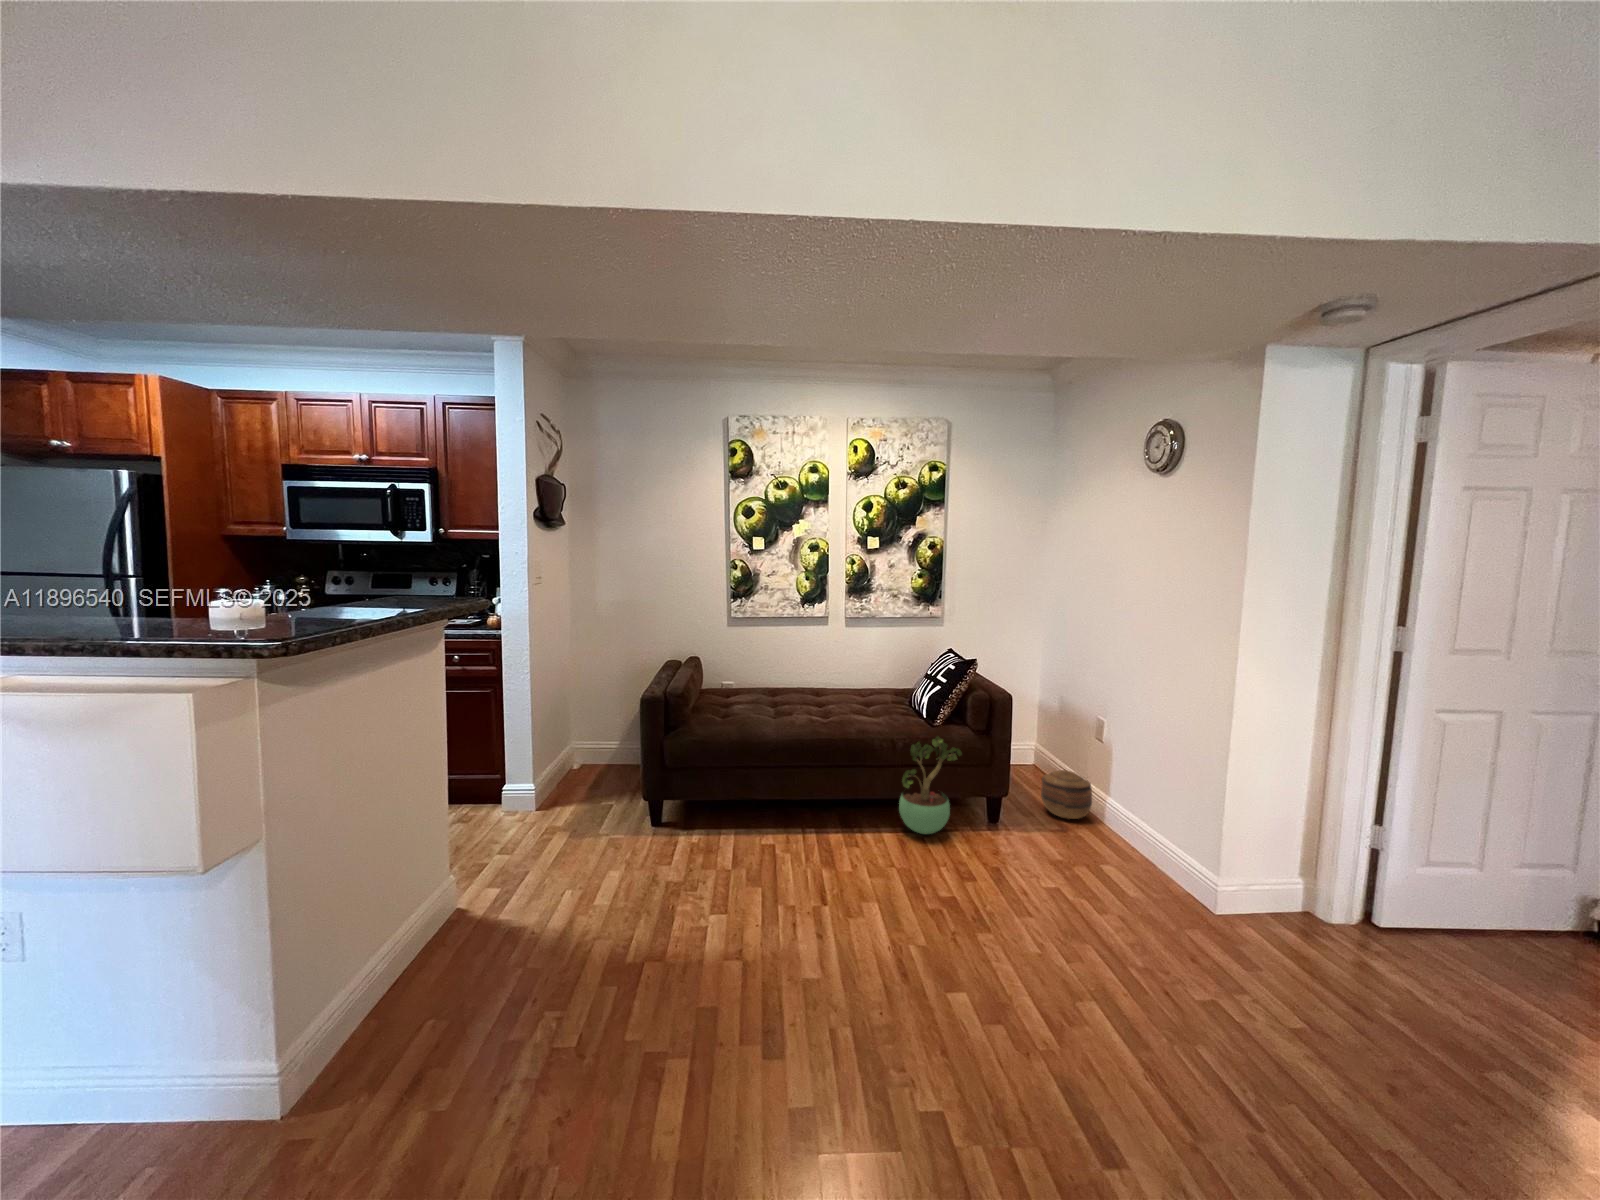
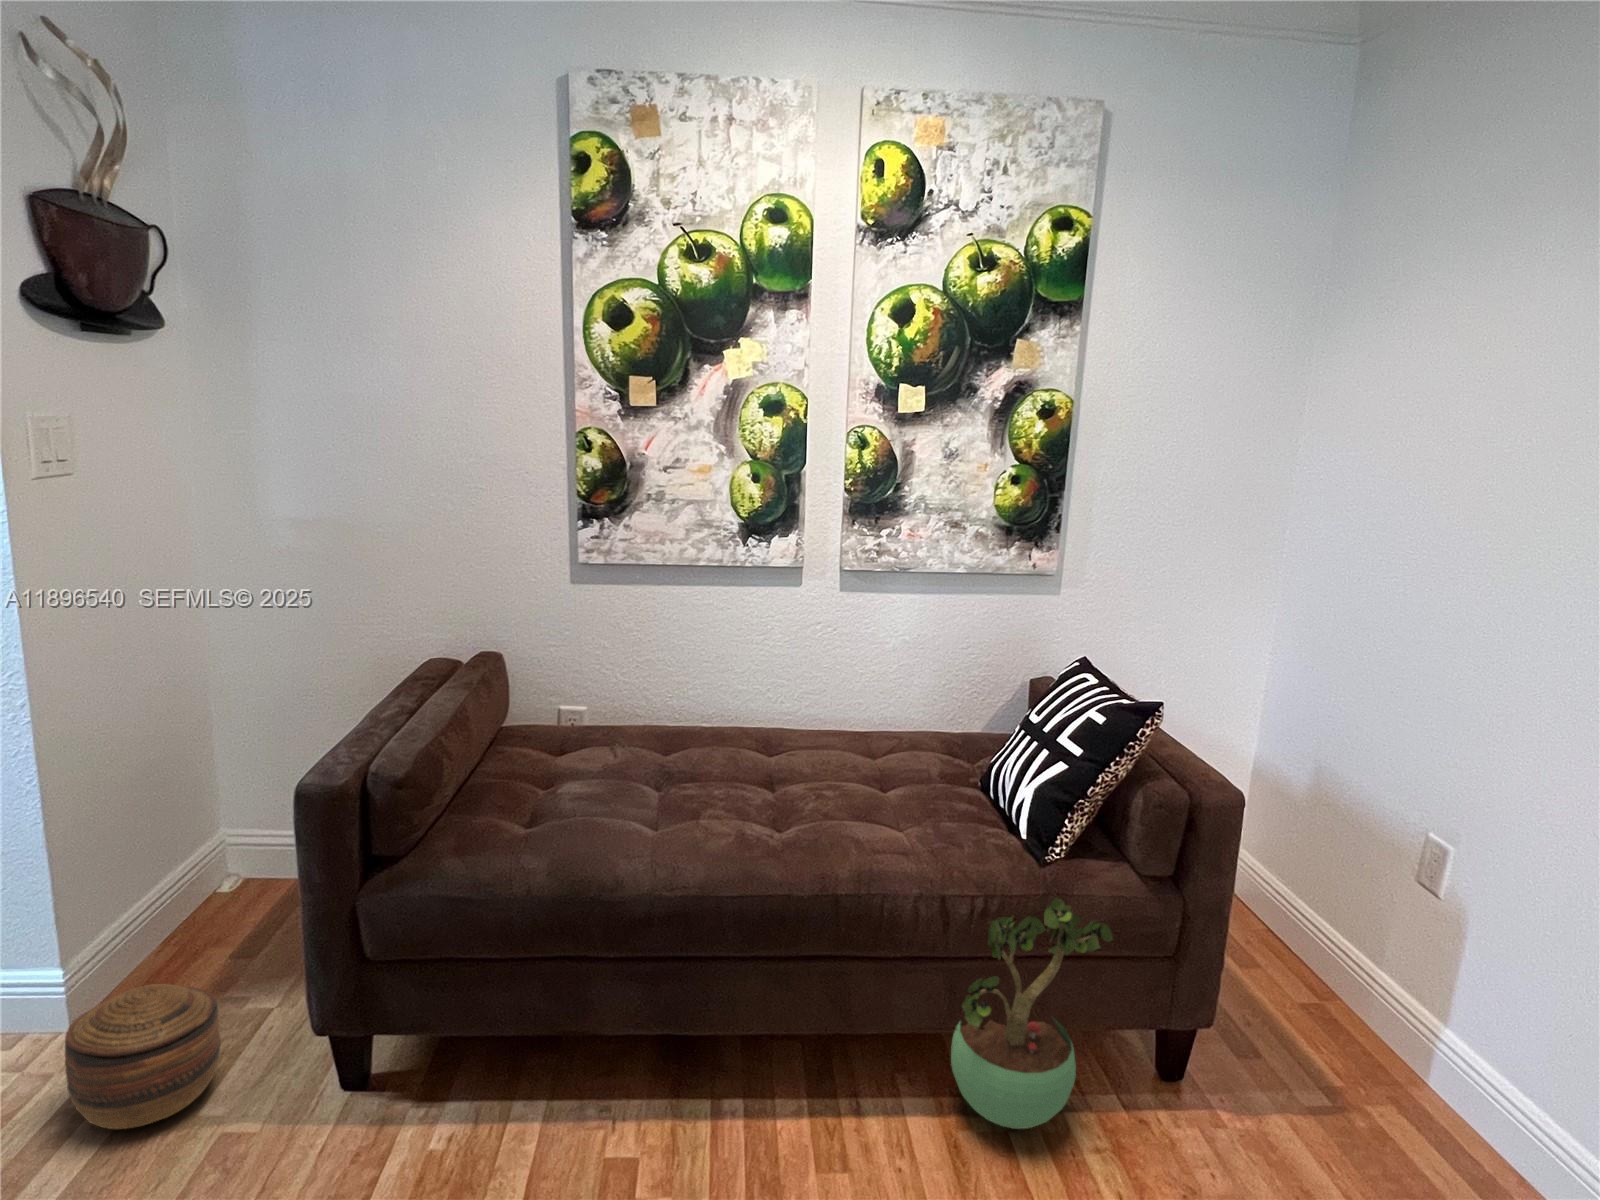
basket: present [1041,770,1092,819] -> present [65,984,221,1129]

